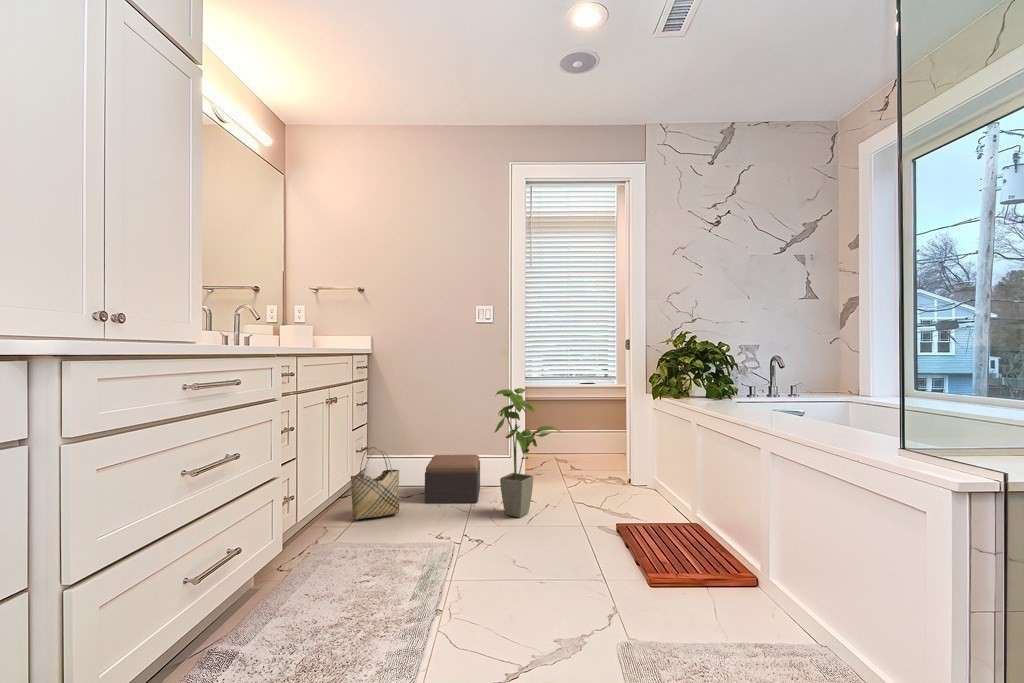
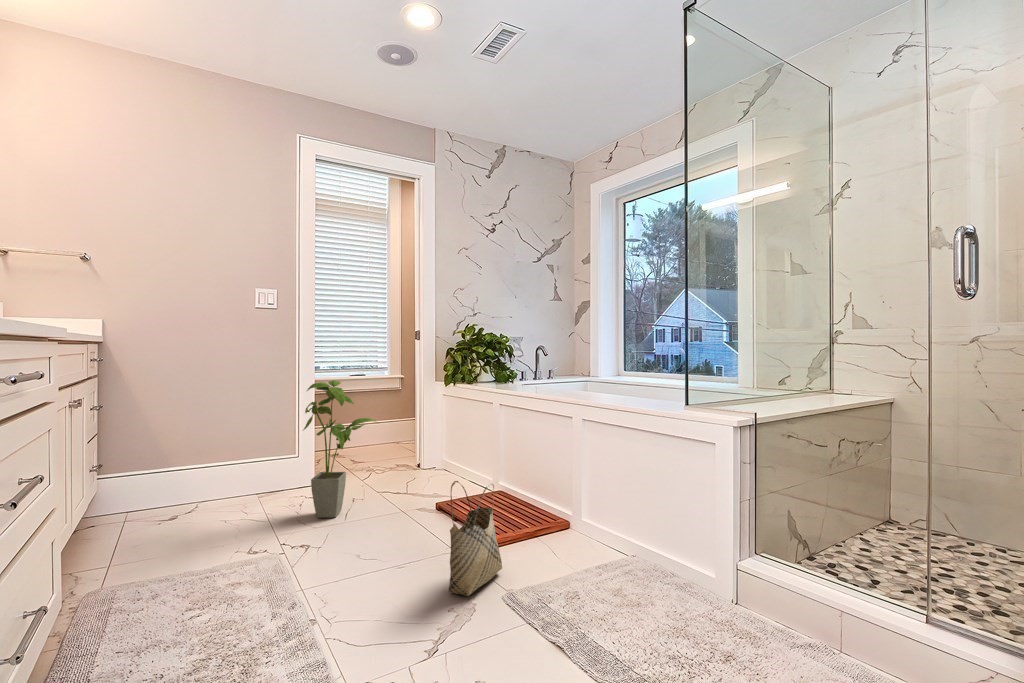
woven basket: present [351,447,399,520] -> present [449,481,502,596]
footstool: present [425,455,480,503] -> none [201,460,274,526]

